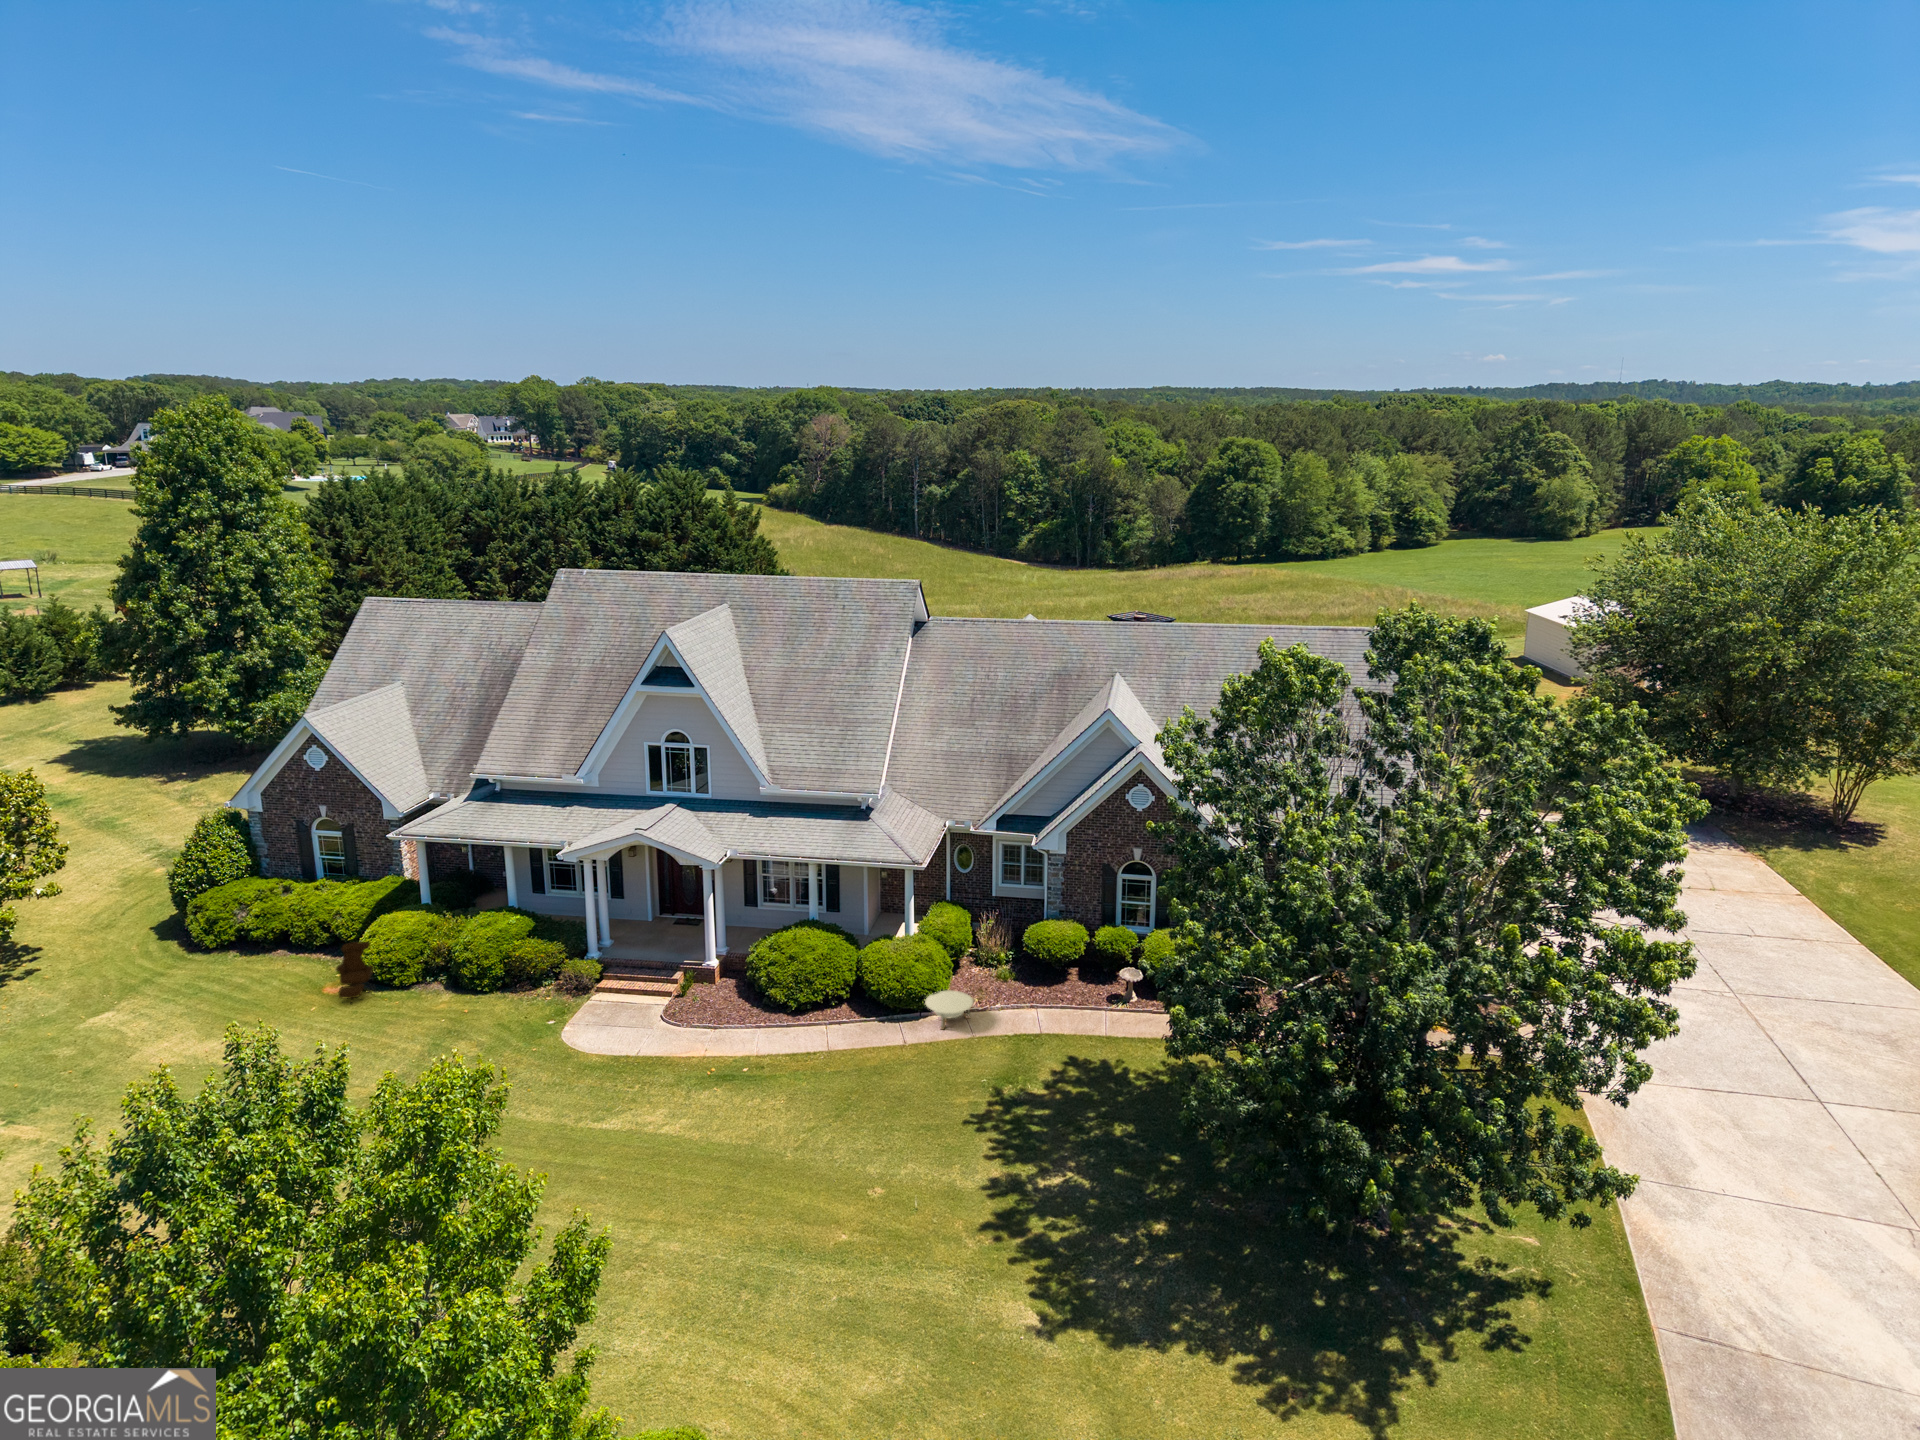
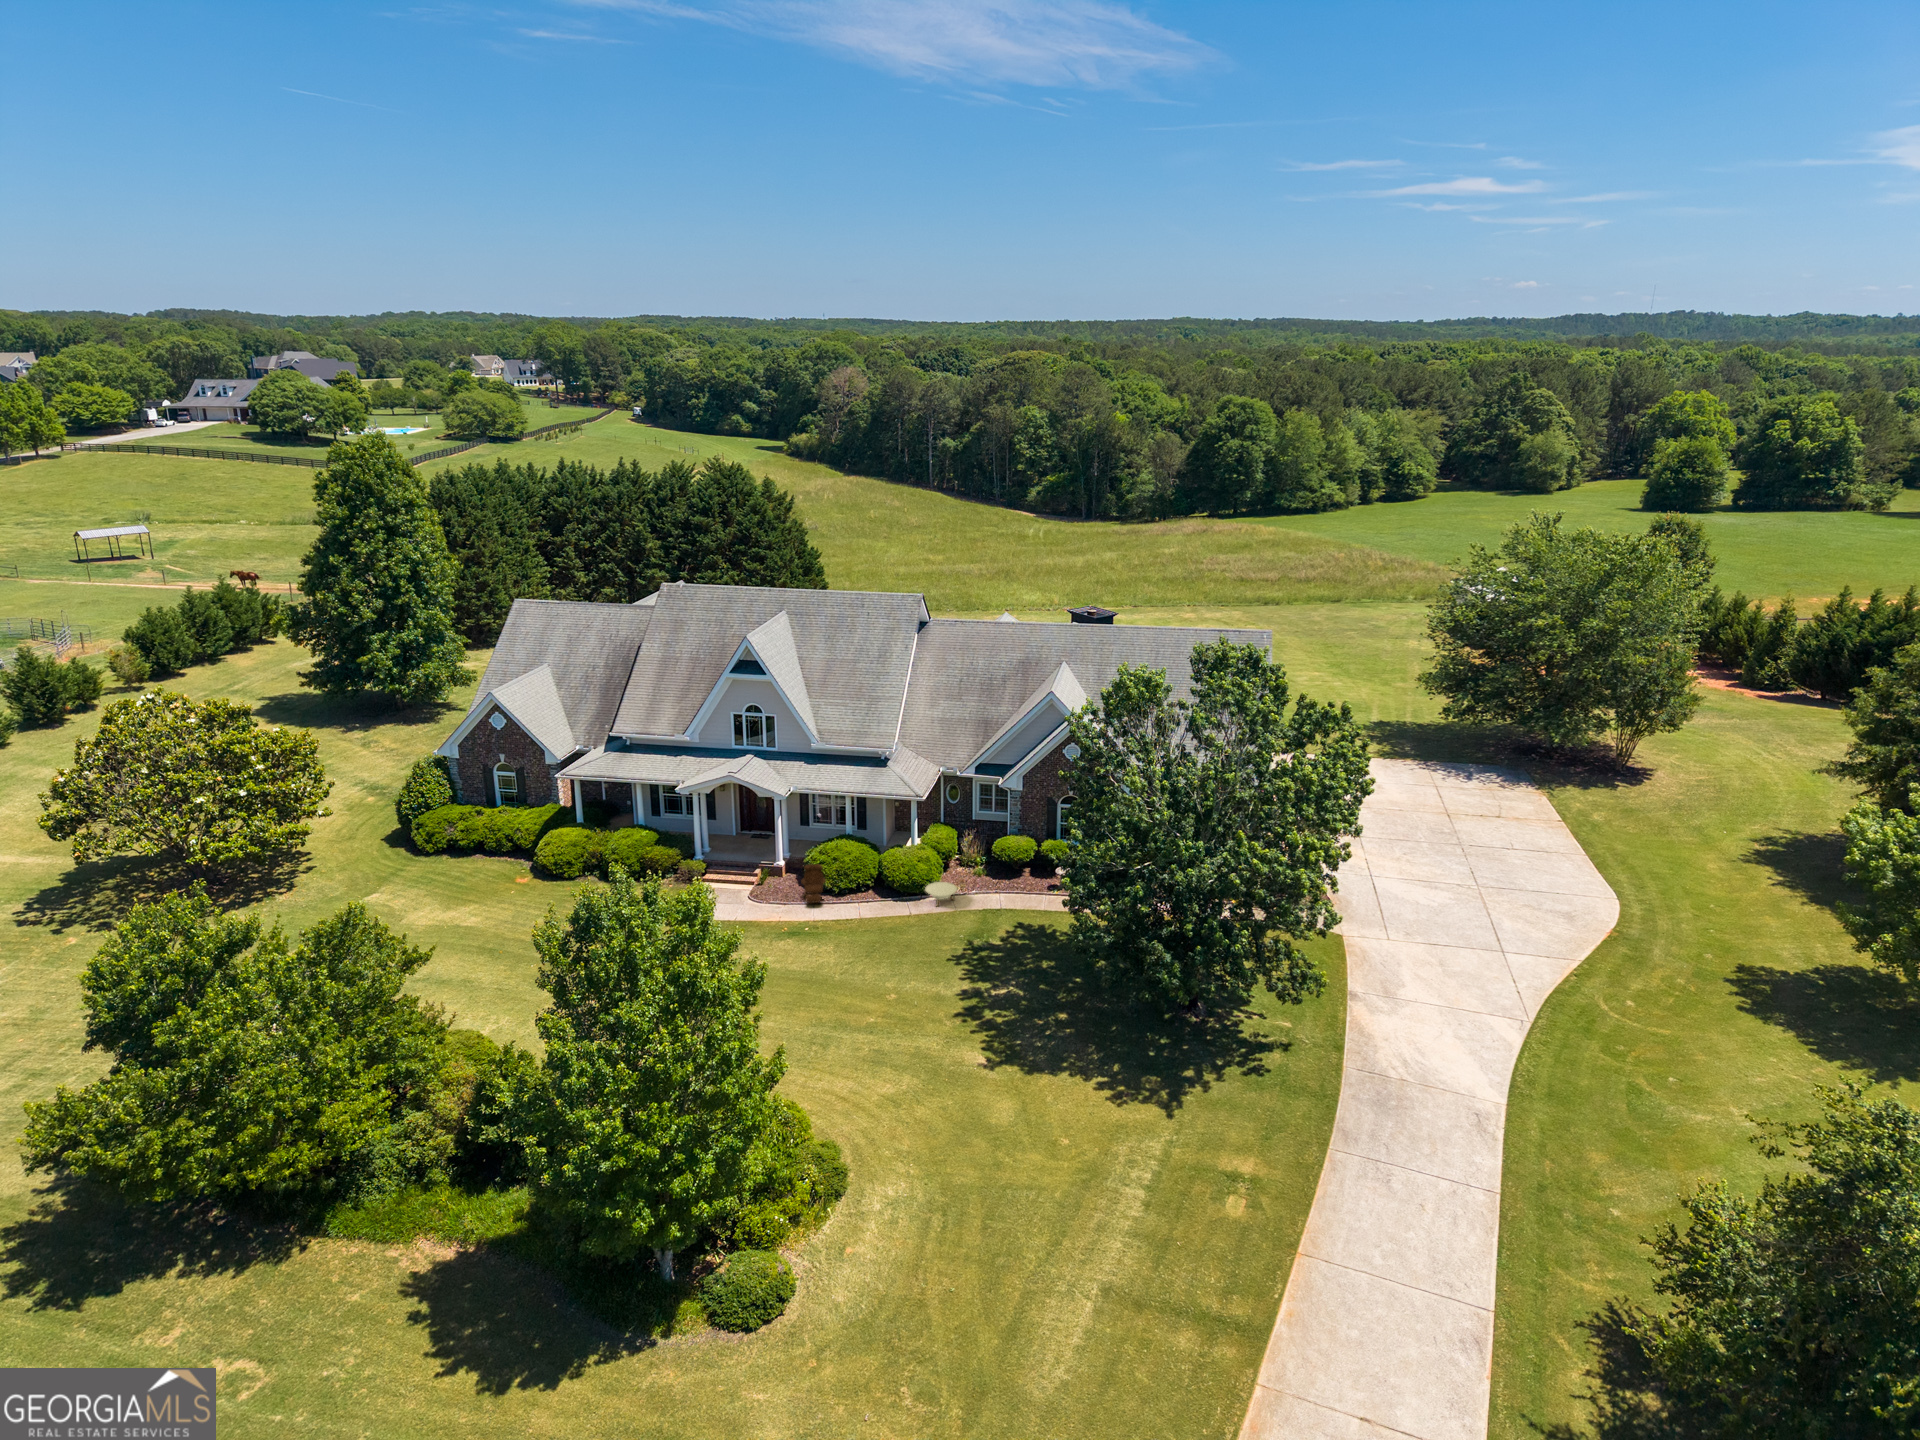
lounge chair: present [336,942,373,1000] -> present [801,864,826,904]

